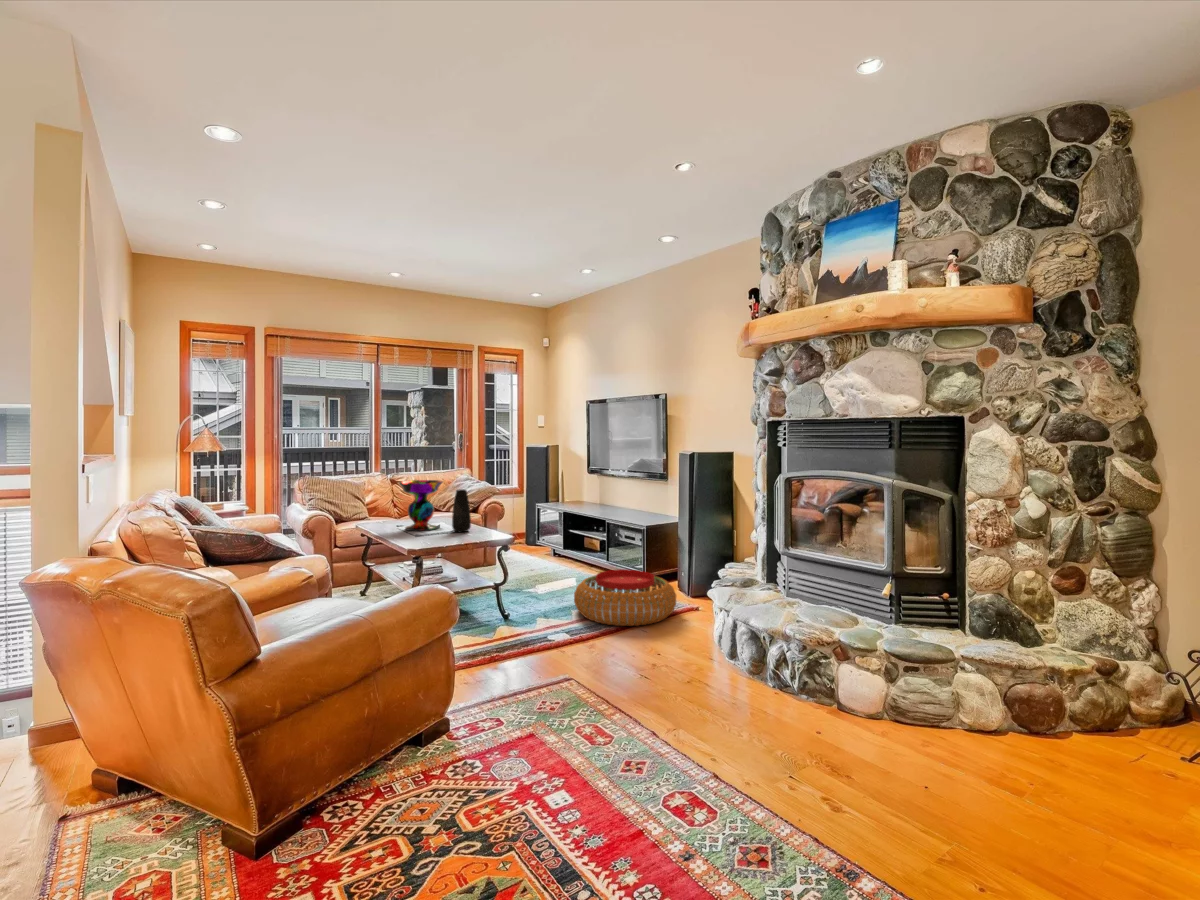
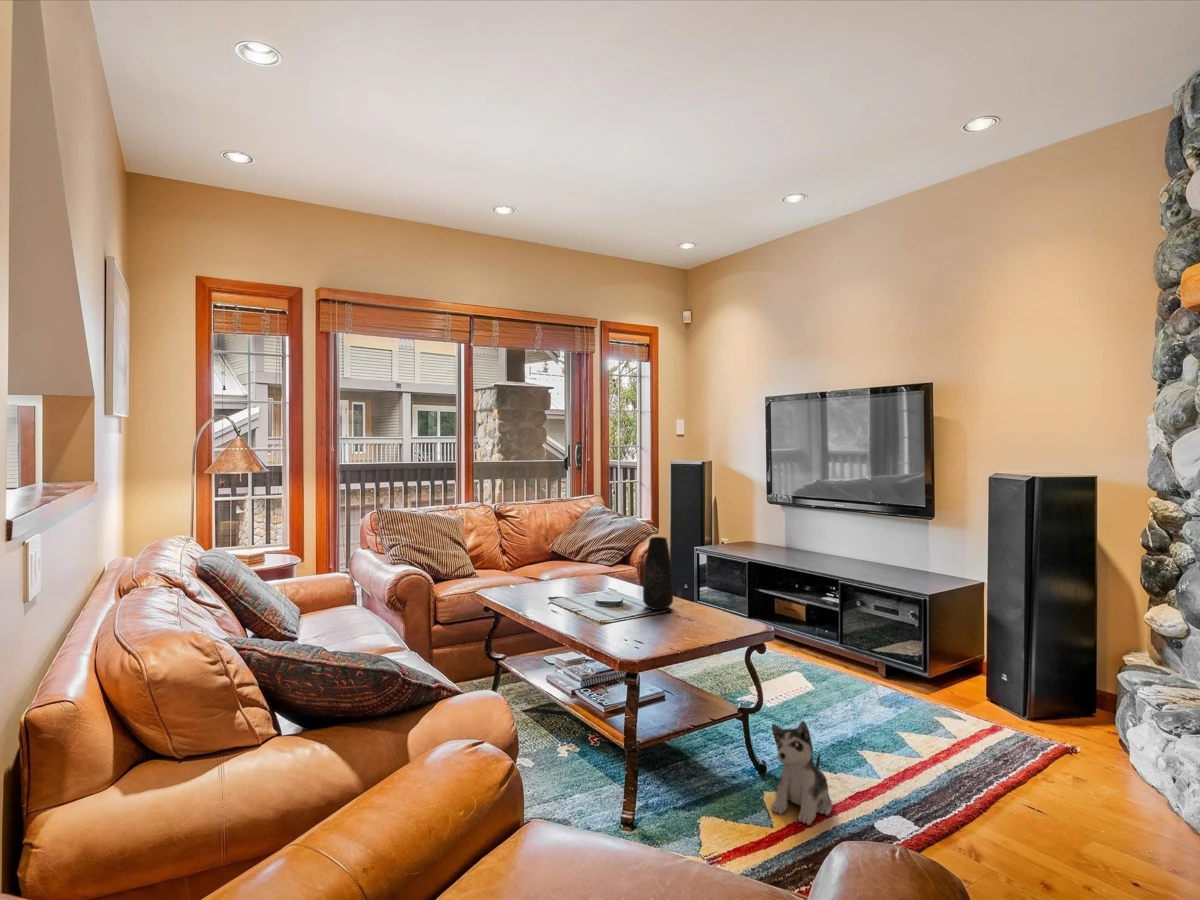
decorative bowl: present [398,480,443,531] -> none [547,519,620,606]
pouf: present [574,569,676,626] -> none [864,675,1071,797]
plush toy: none [494,583,530,636] -> present [771,721,832,825]

